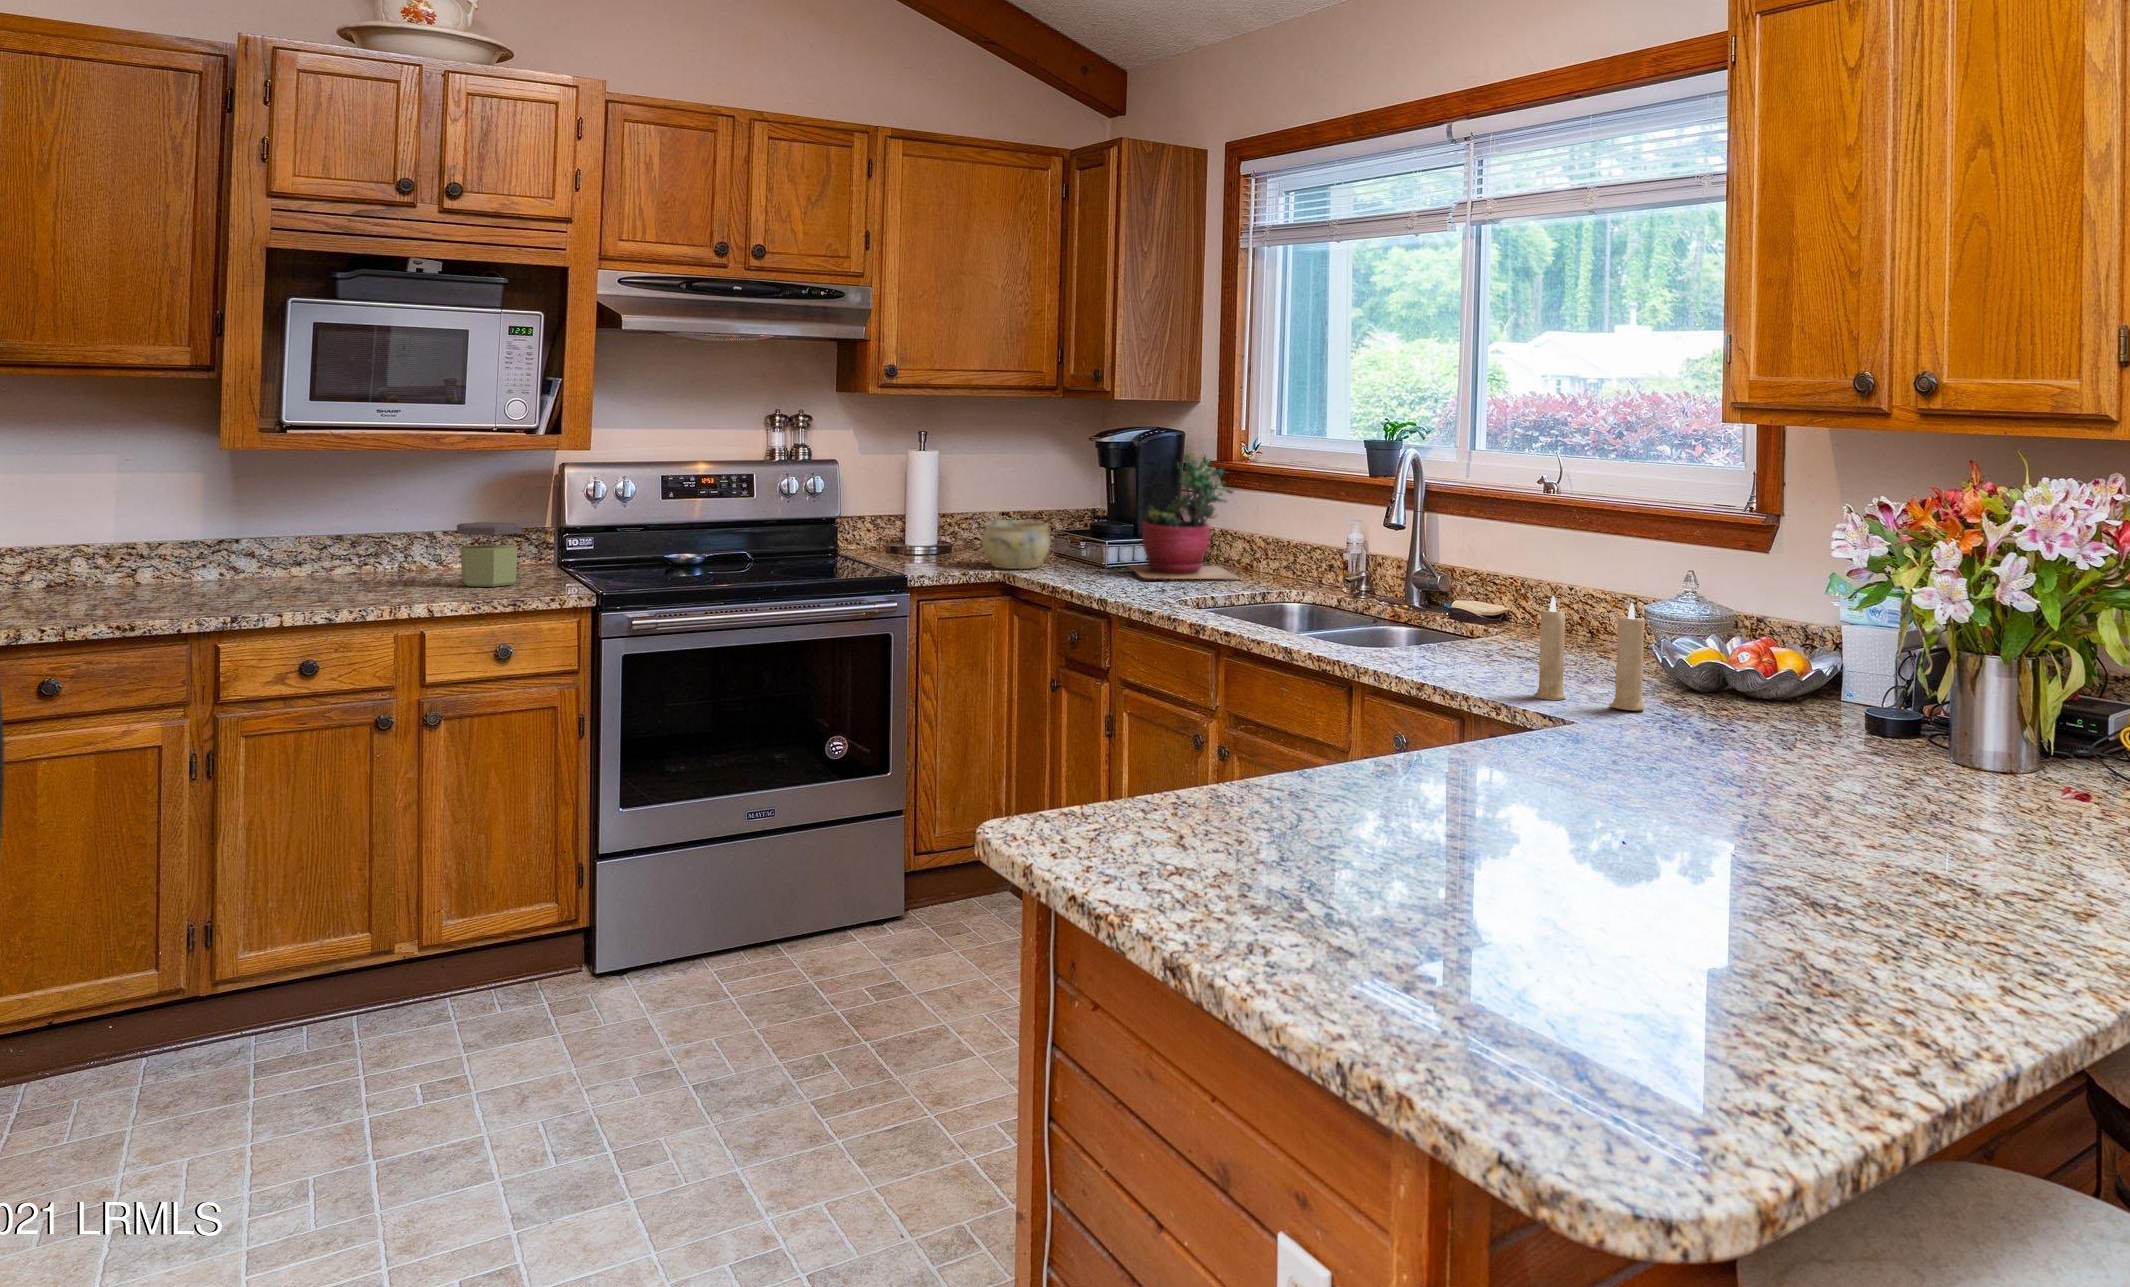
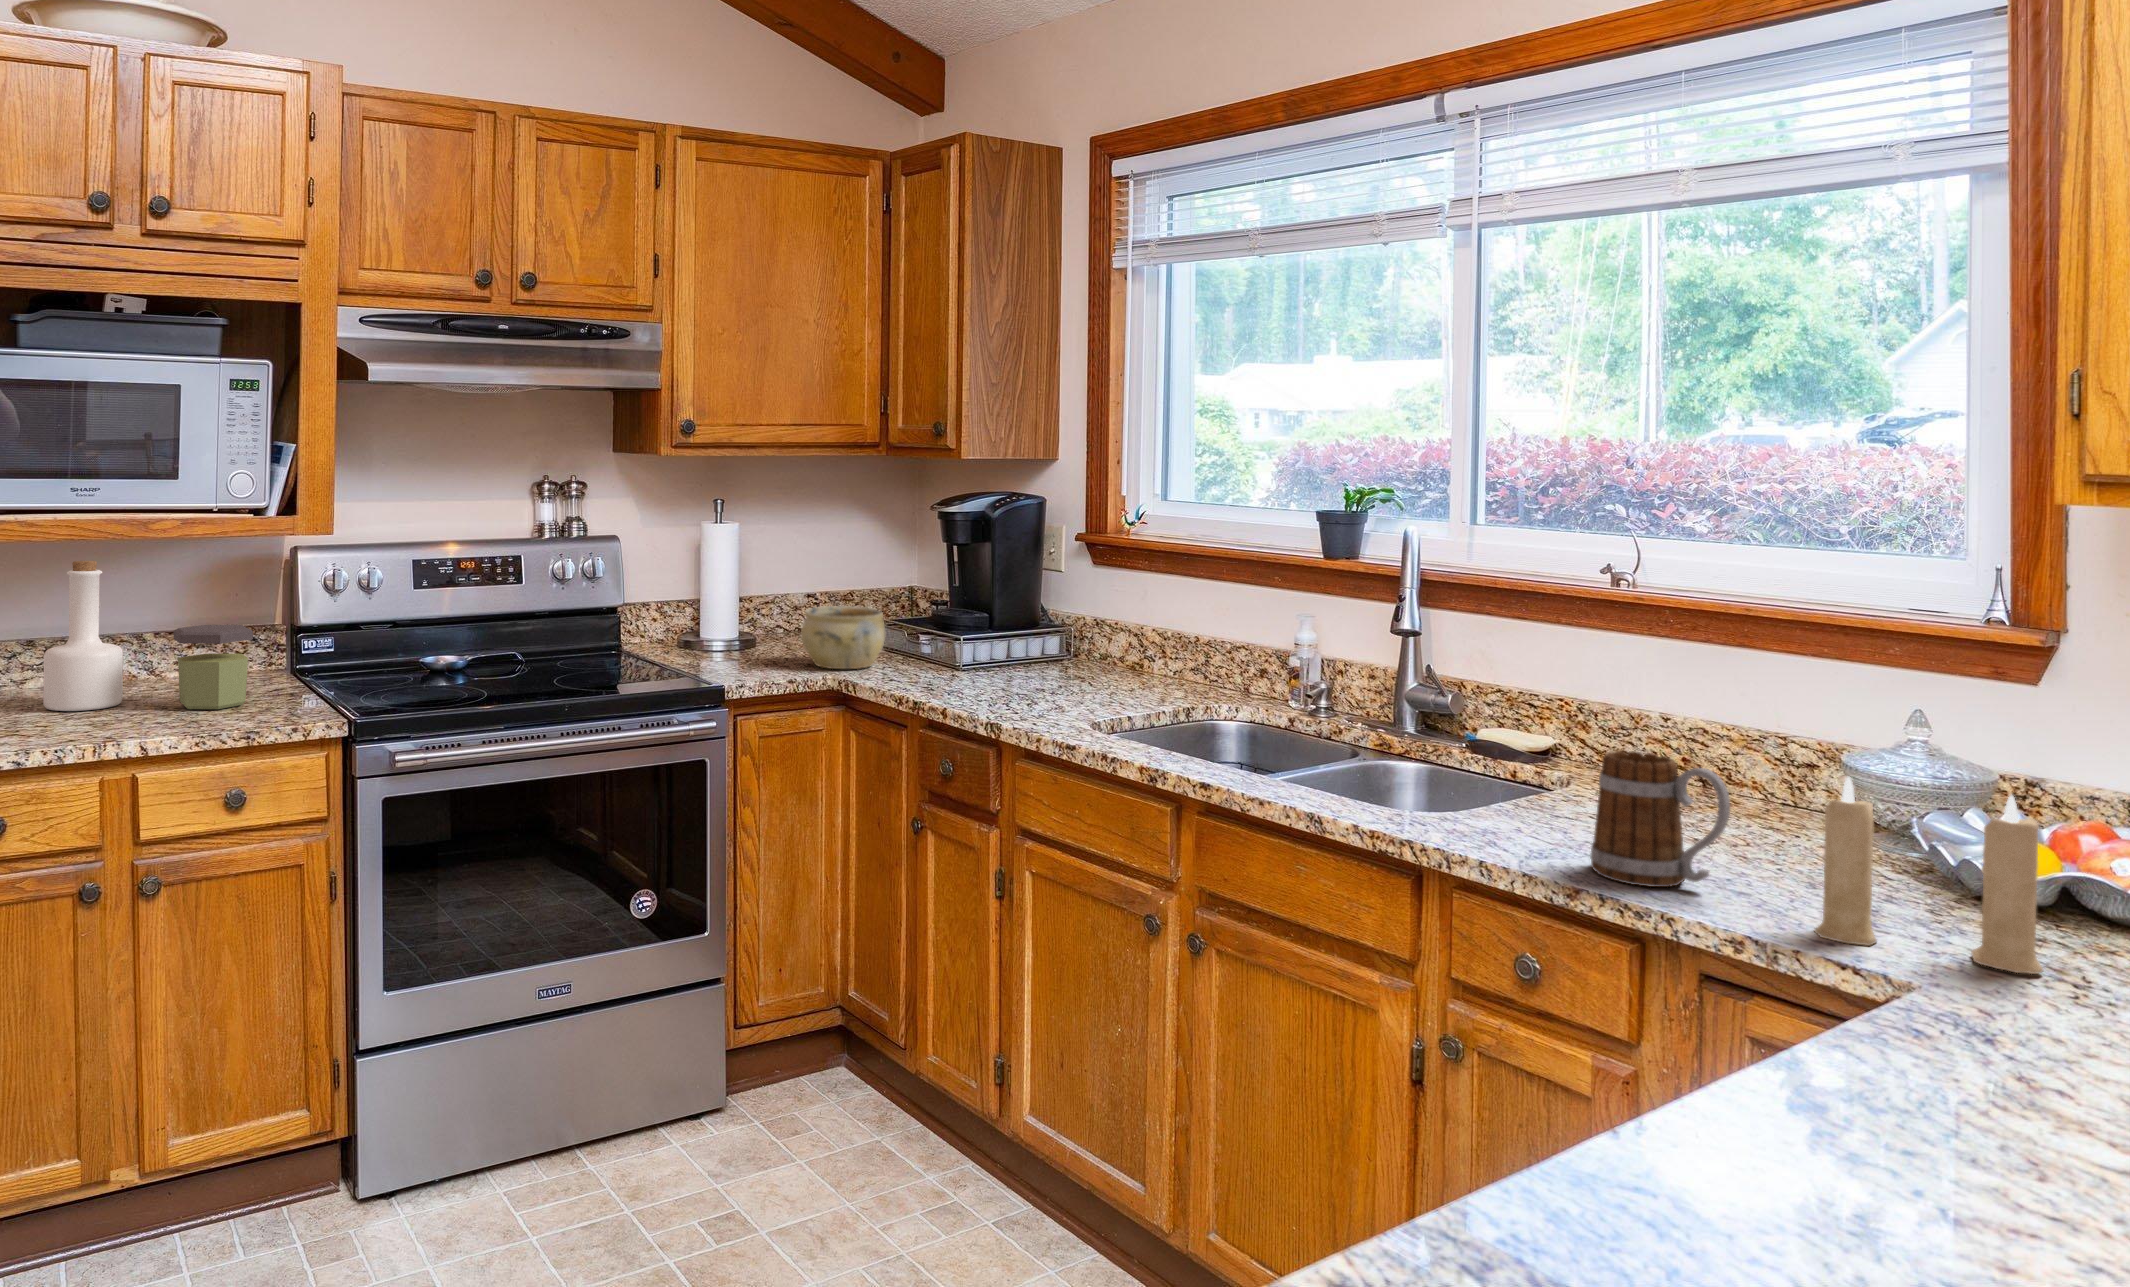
succulent plant: present [1129,454,1238,579] -> none [981,523,1141,685]
bottle: none [350,469,415,586] -> present [43,561,123,711]
mug: none [1432,591,1506,677] -> present [1590,751,1730,887]

